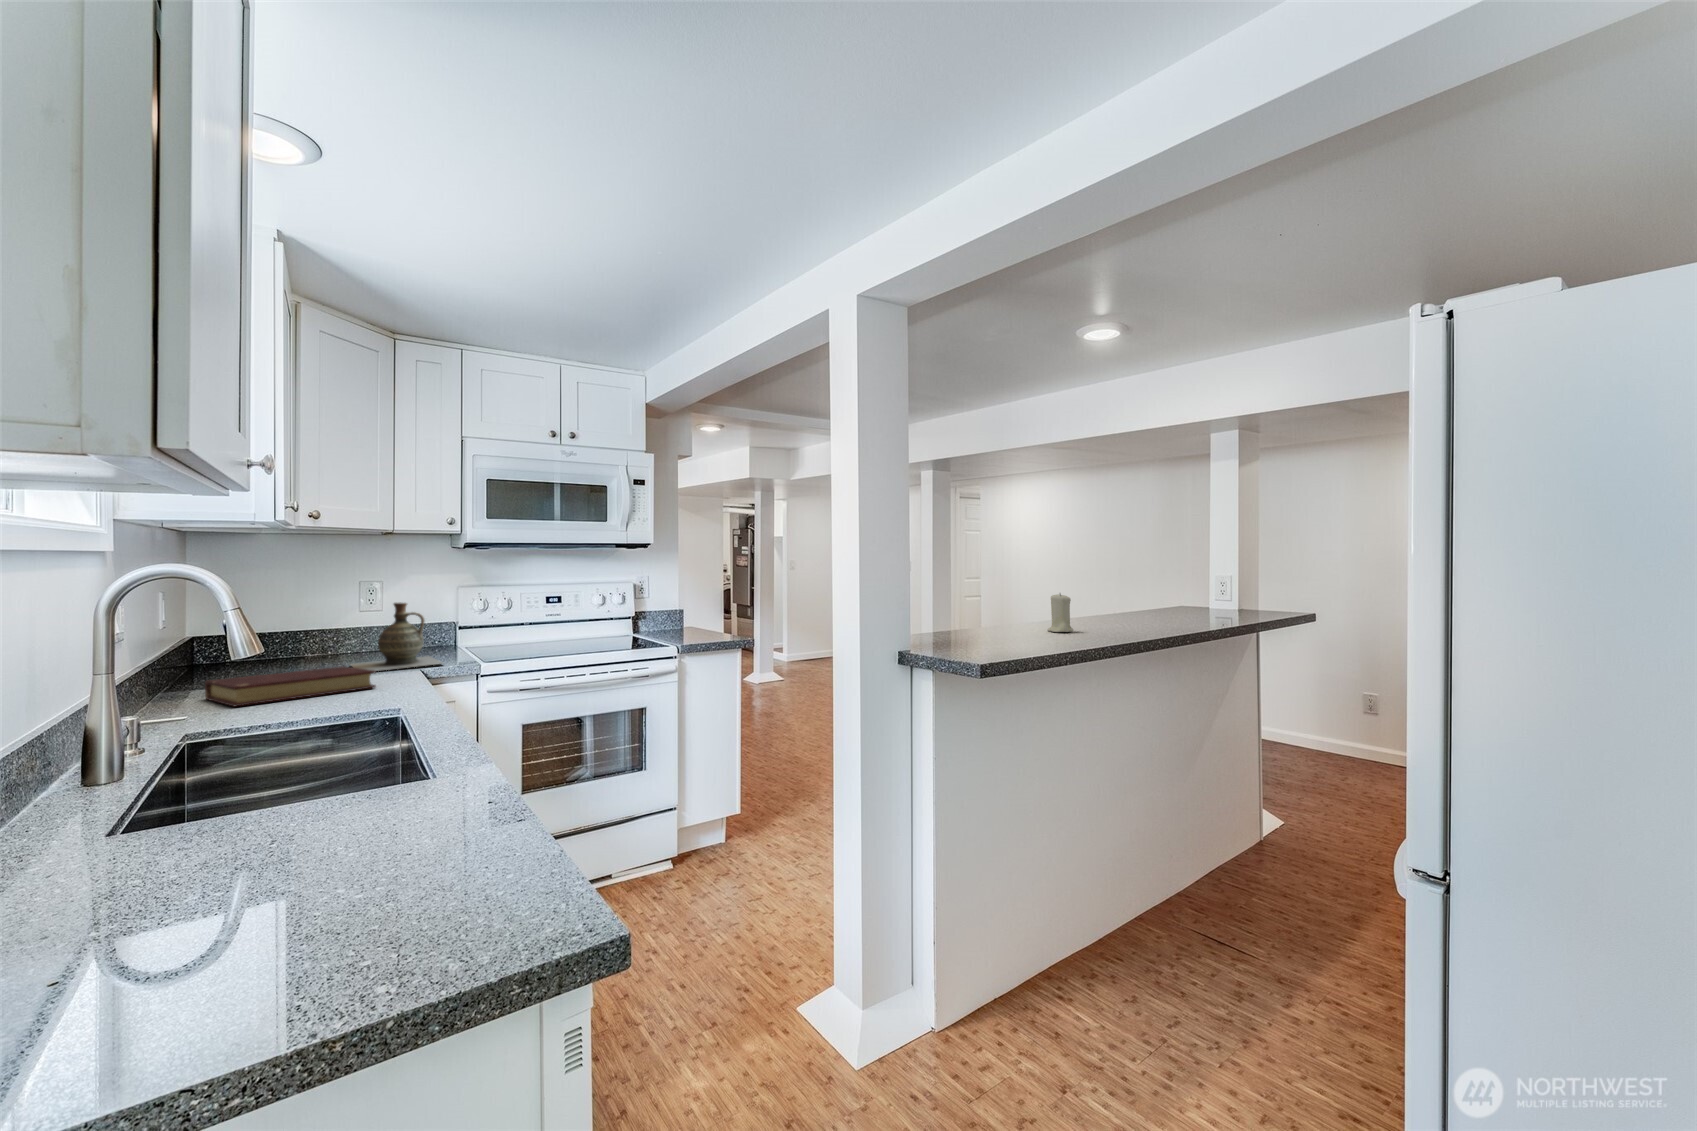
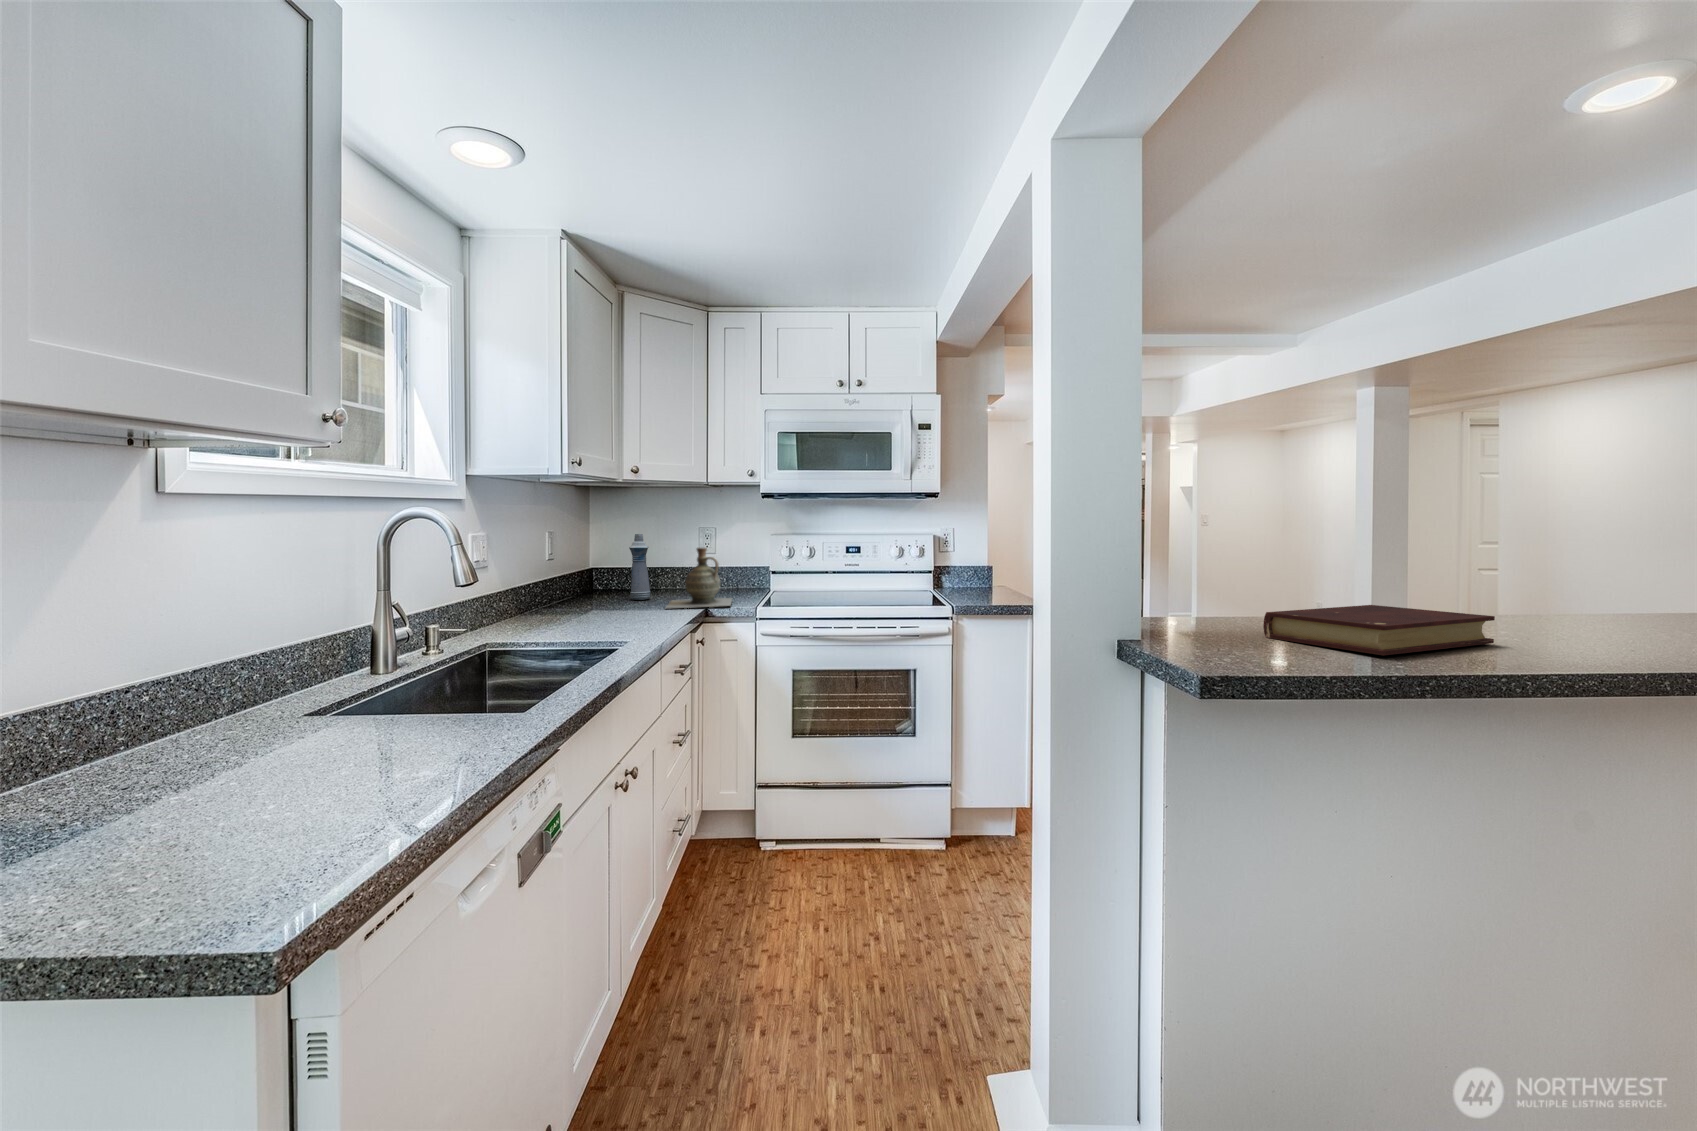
bottle: none [278,589,309,668] -> present [629,534,651,600]
candle: present [1047,594,1073,632] -> none [1530,557,1596,634]
book: present [205,666,376,707] -> present [1263,605,1495,655]

